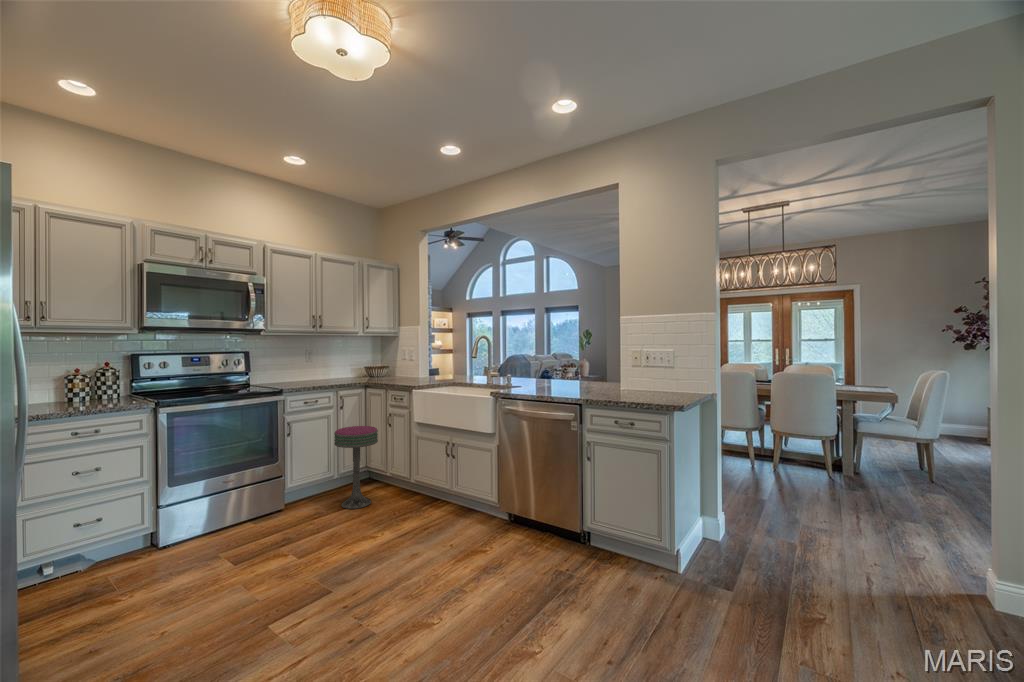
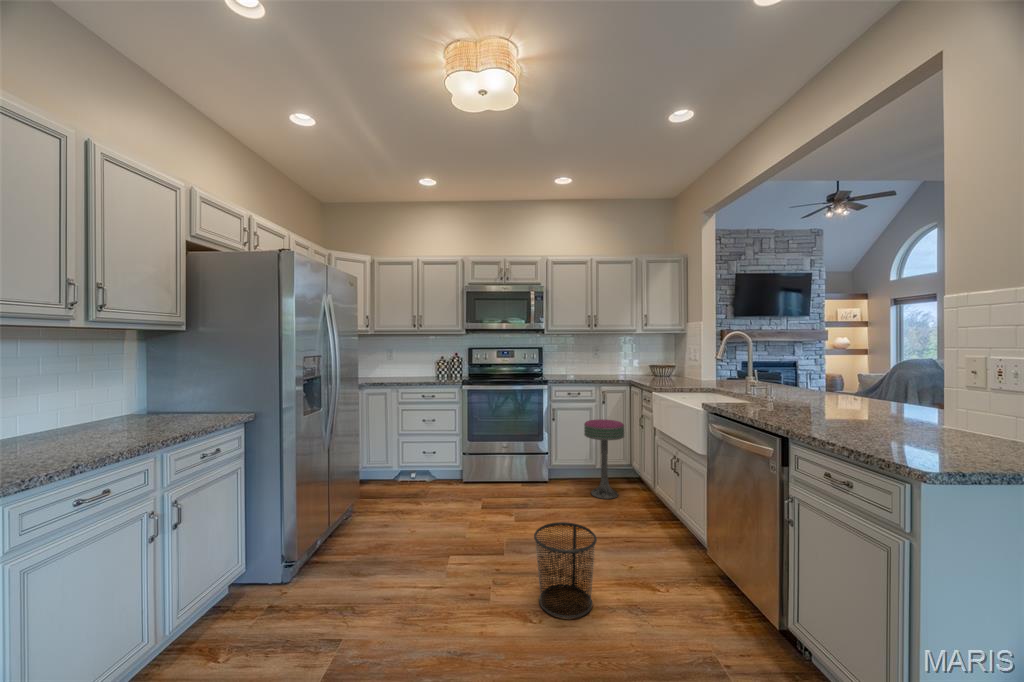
waste bin: none [412,518,472,606] -> present [534,522,597,619]

